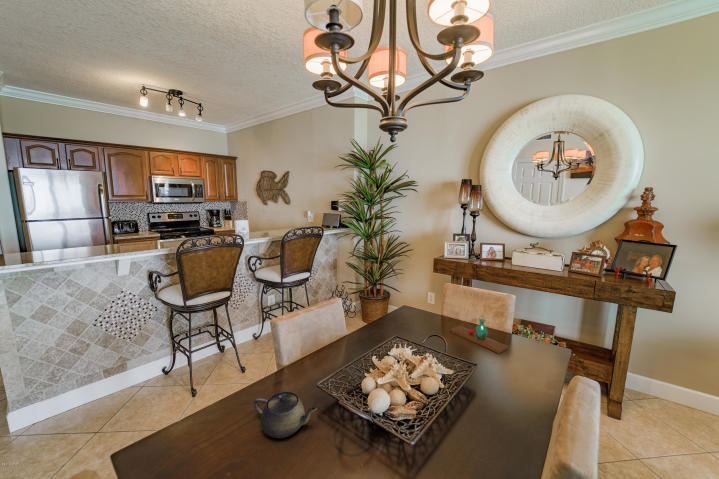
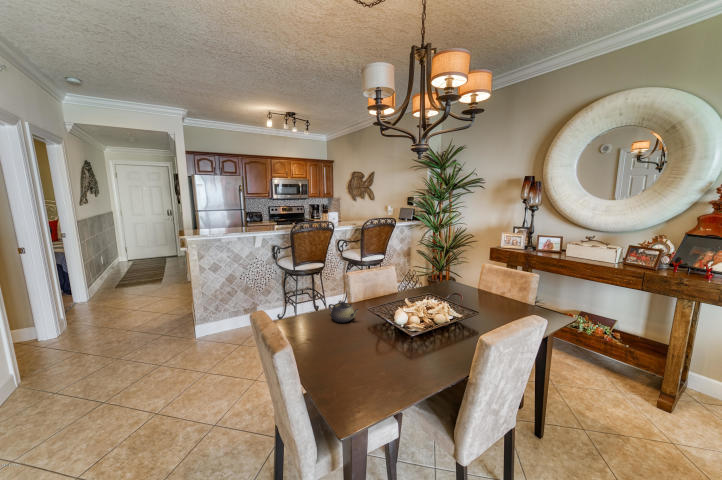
vase: present [451,319,508,354] -> none [474,287,514,311]

